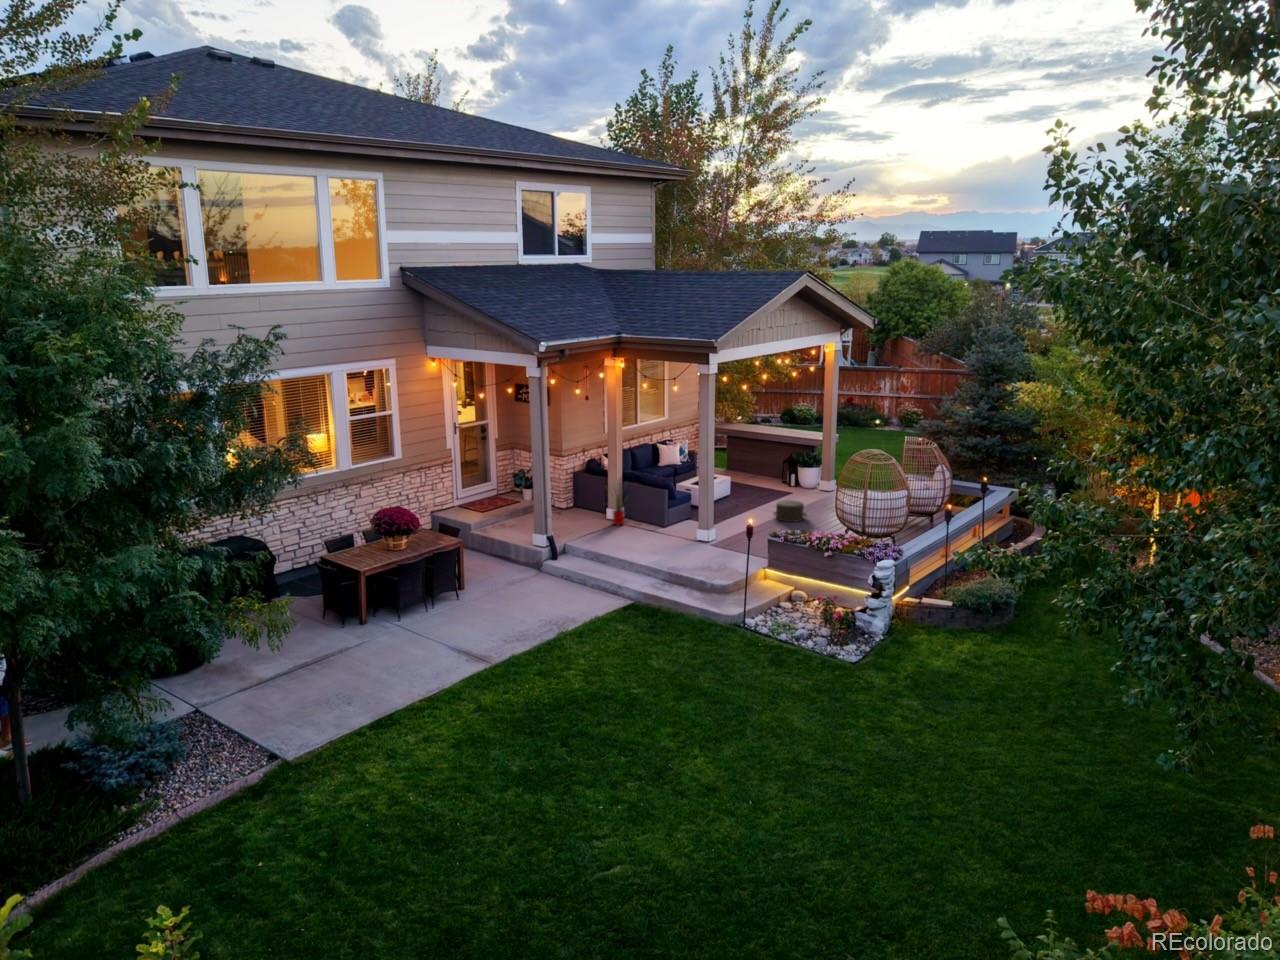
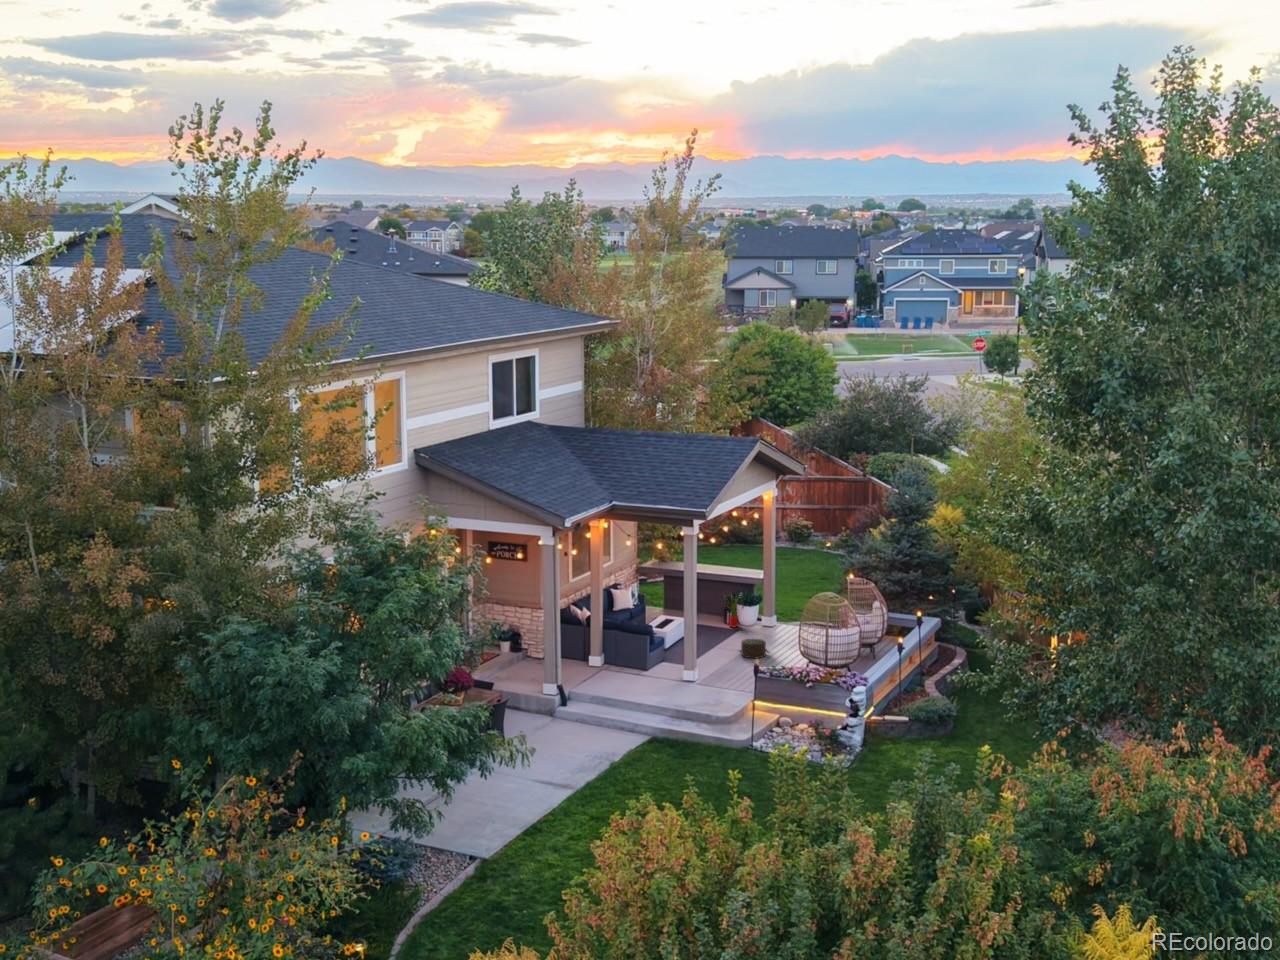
house plant: present [612,486,626,525] -> present [729,599,738,627]

